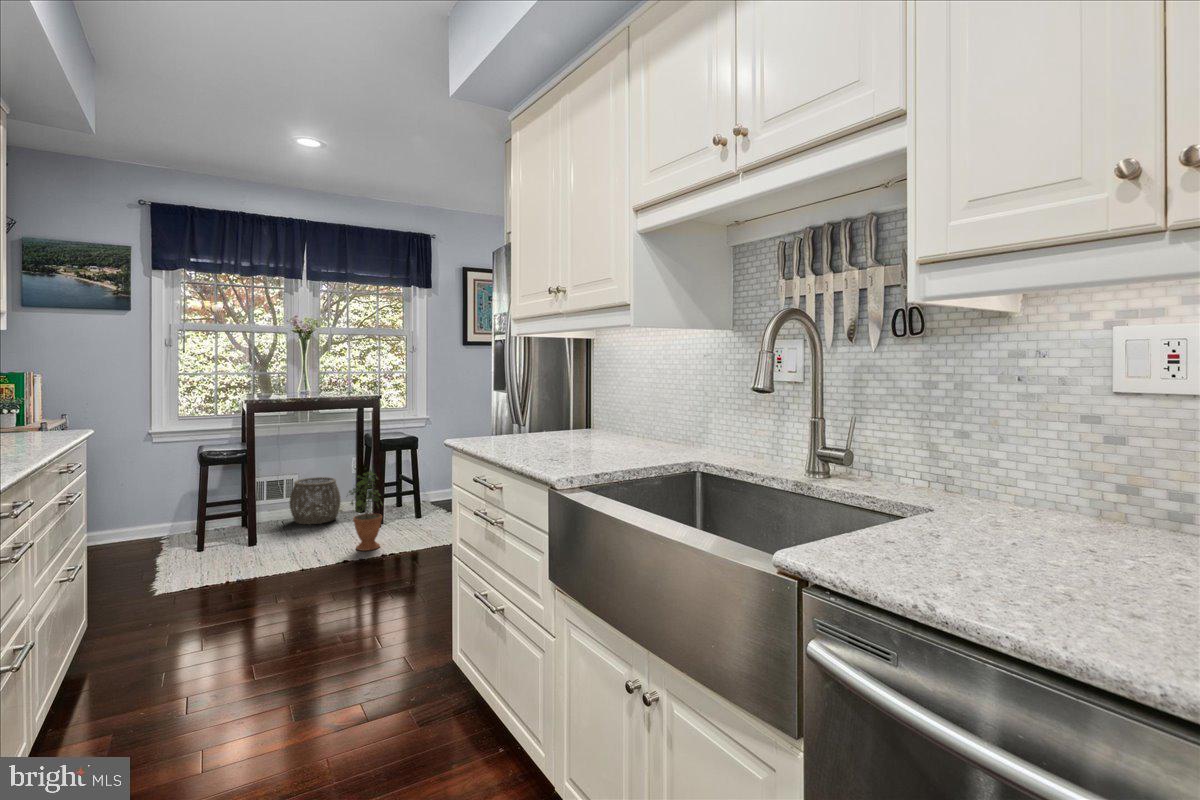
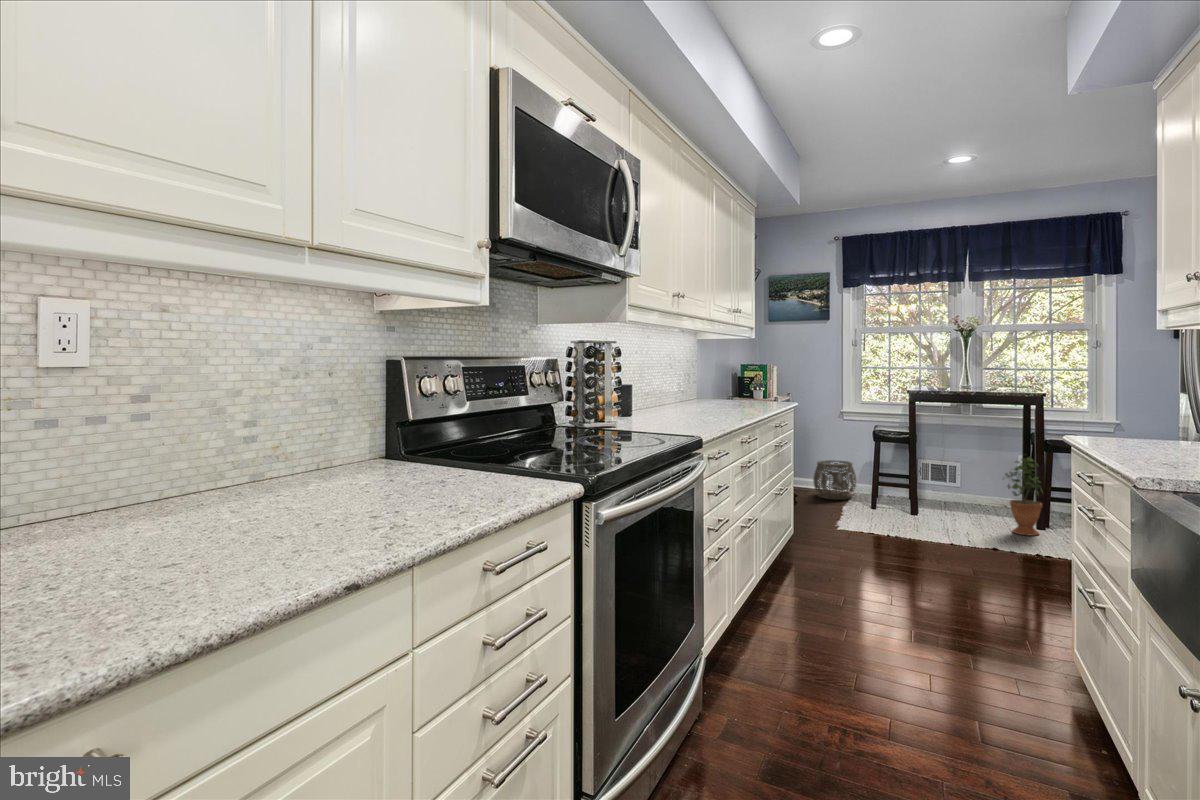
woven basket: present [289,477,341,525] -> present [813,460,857,500]

